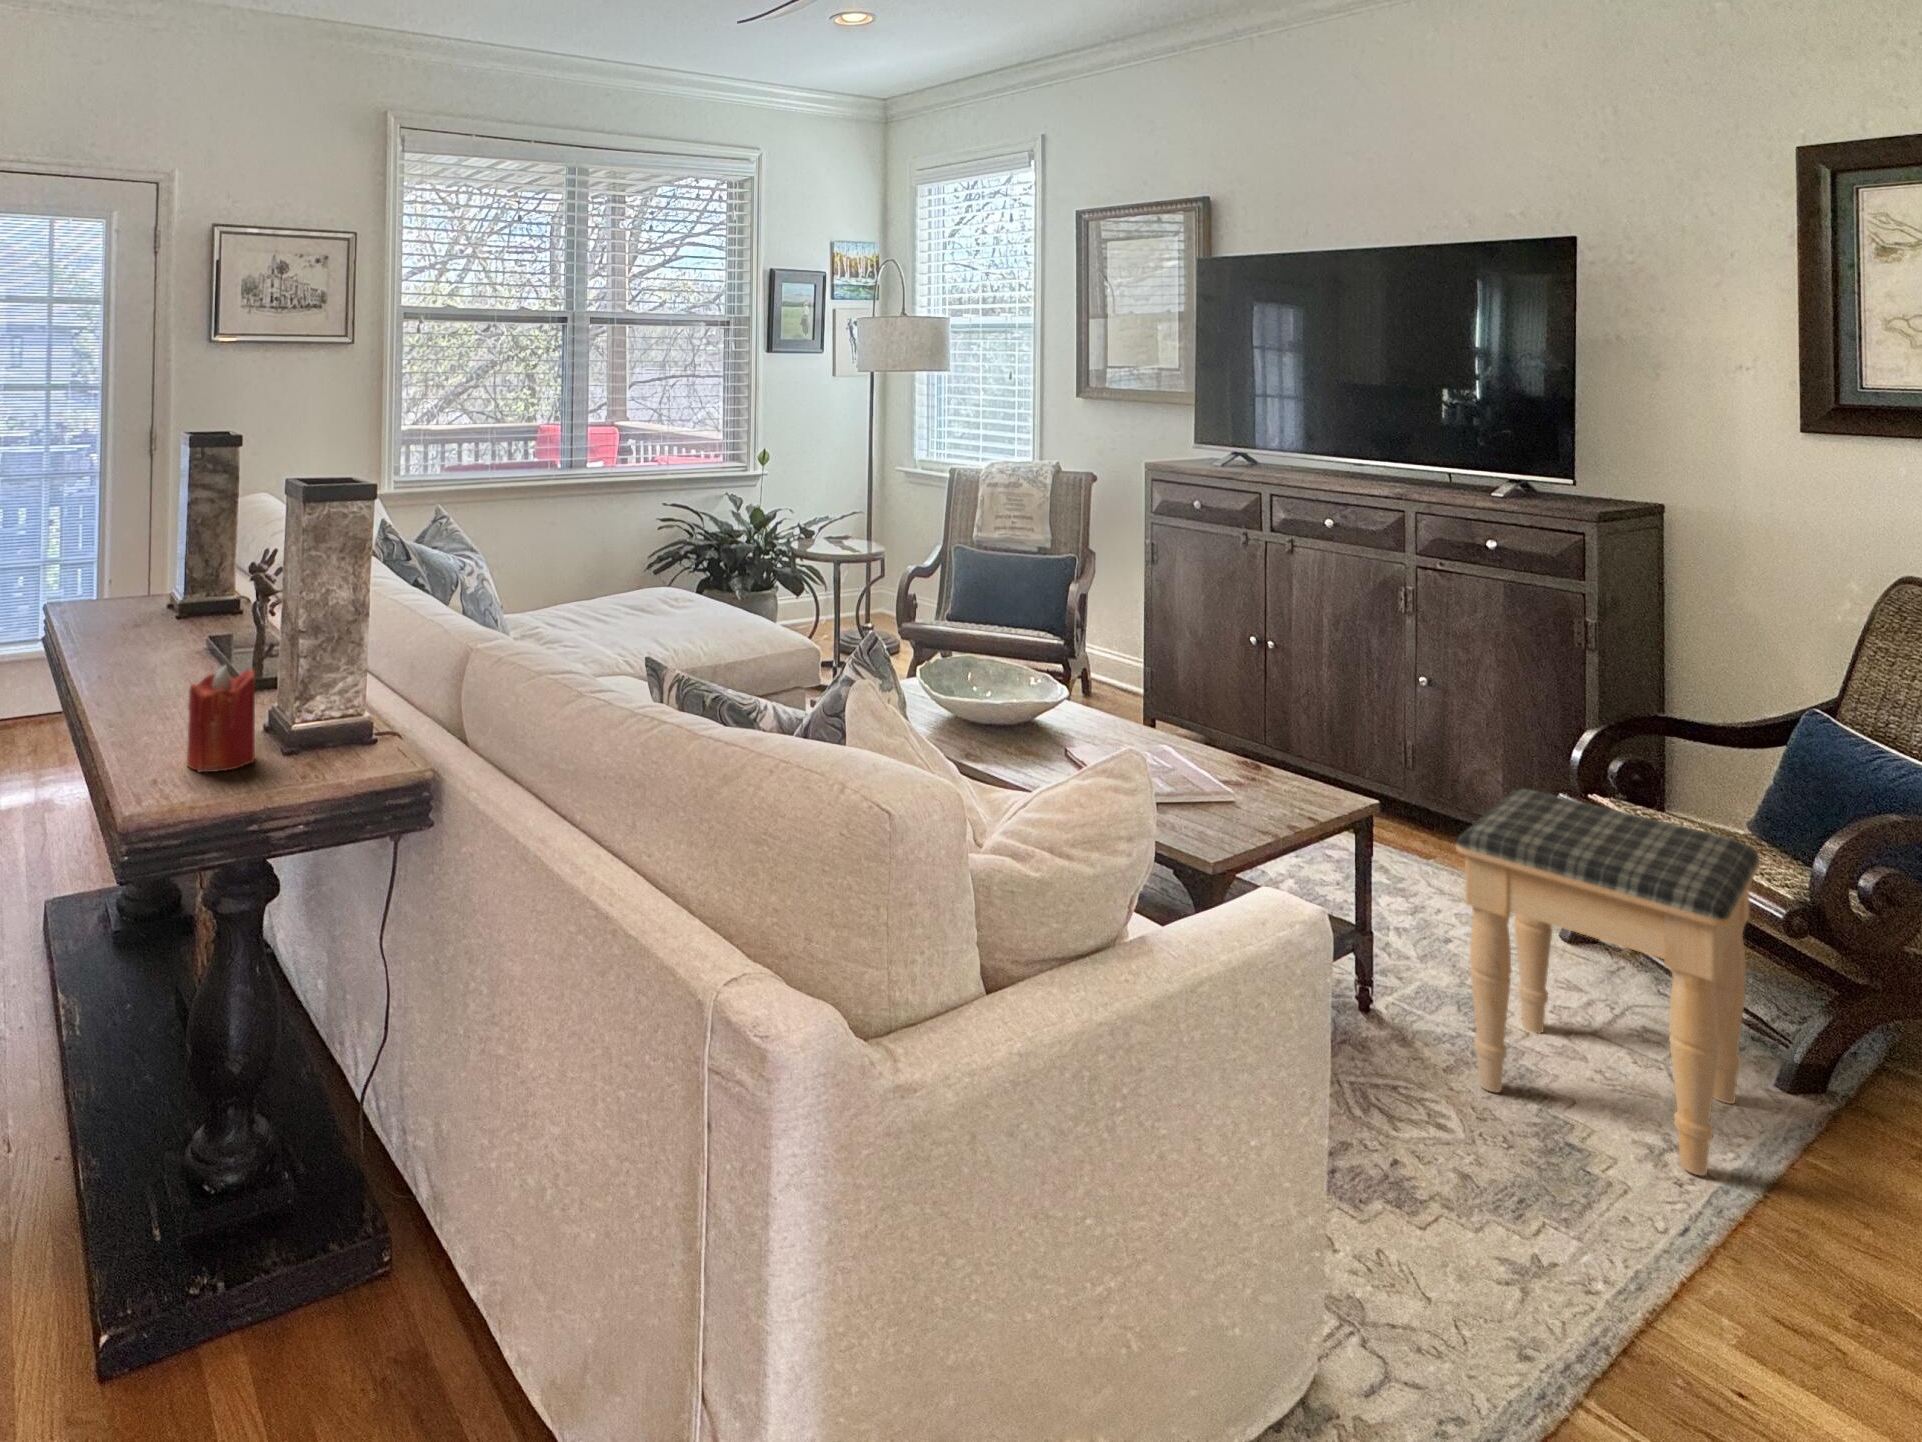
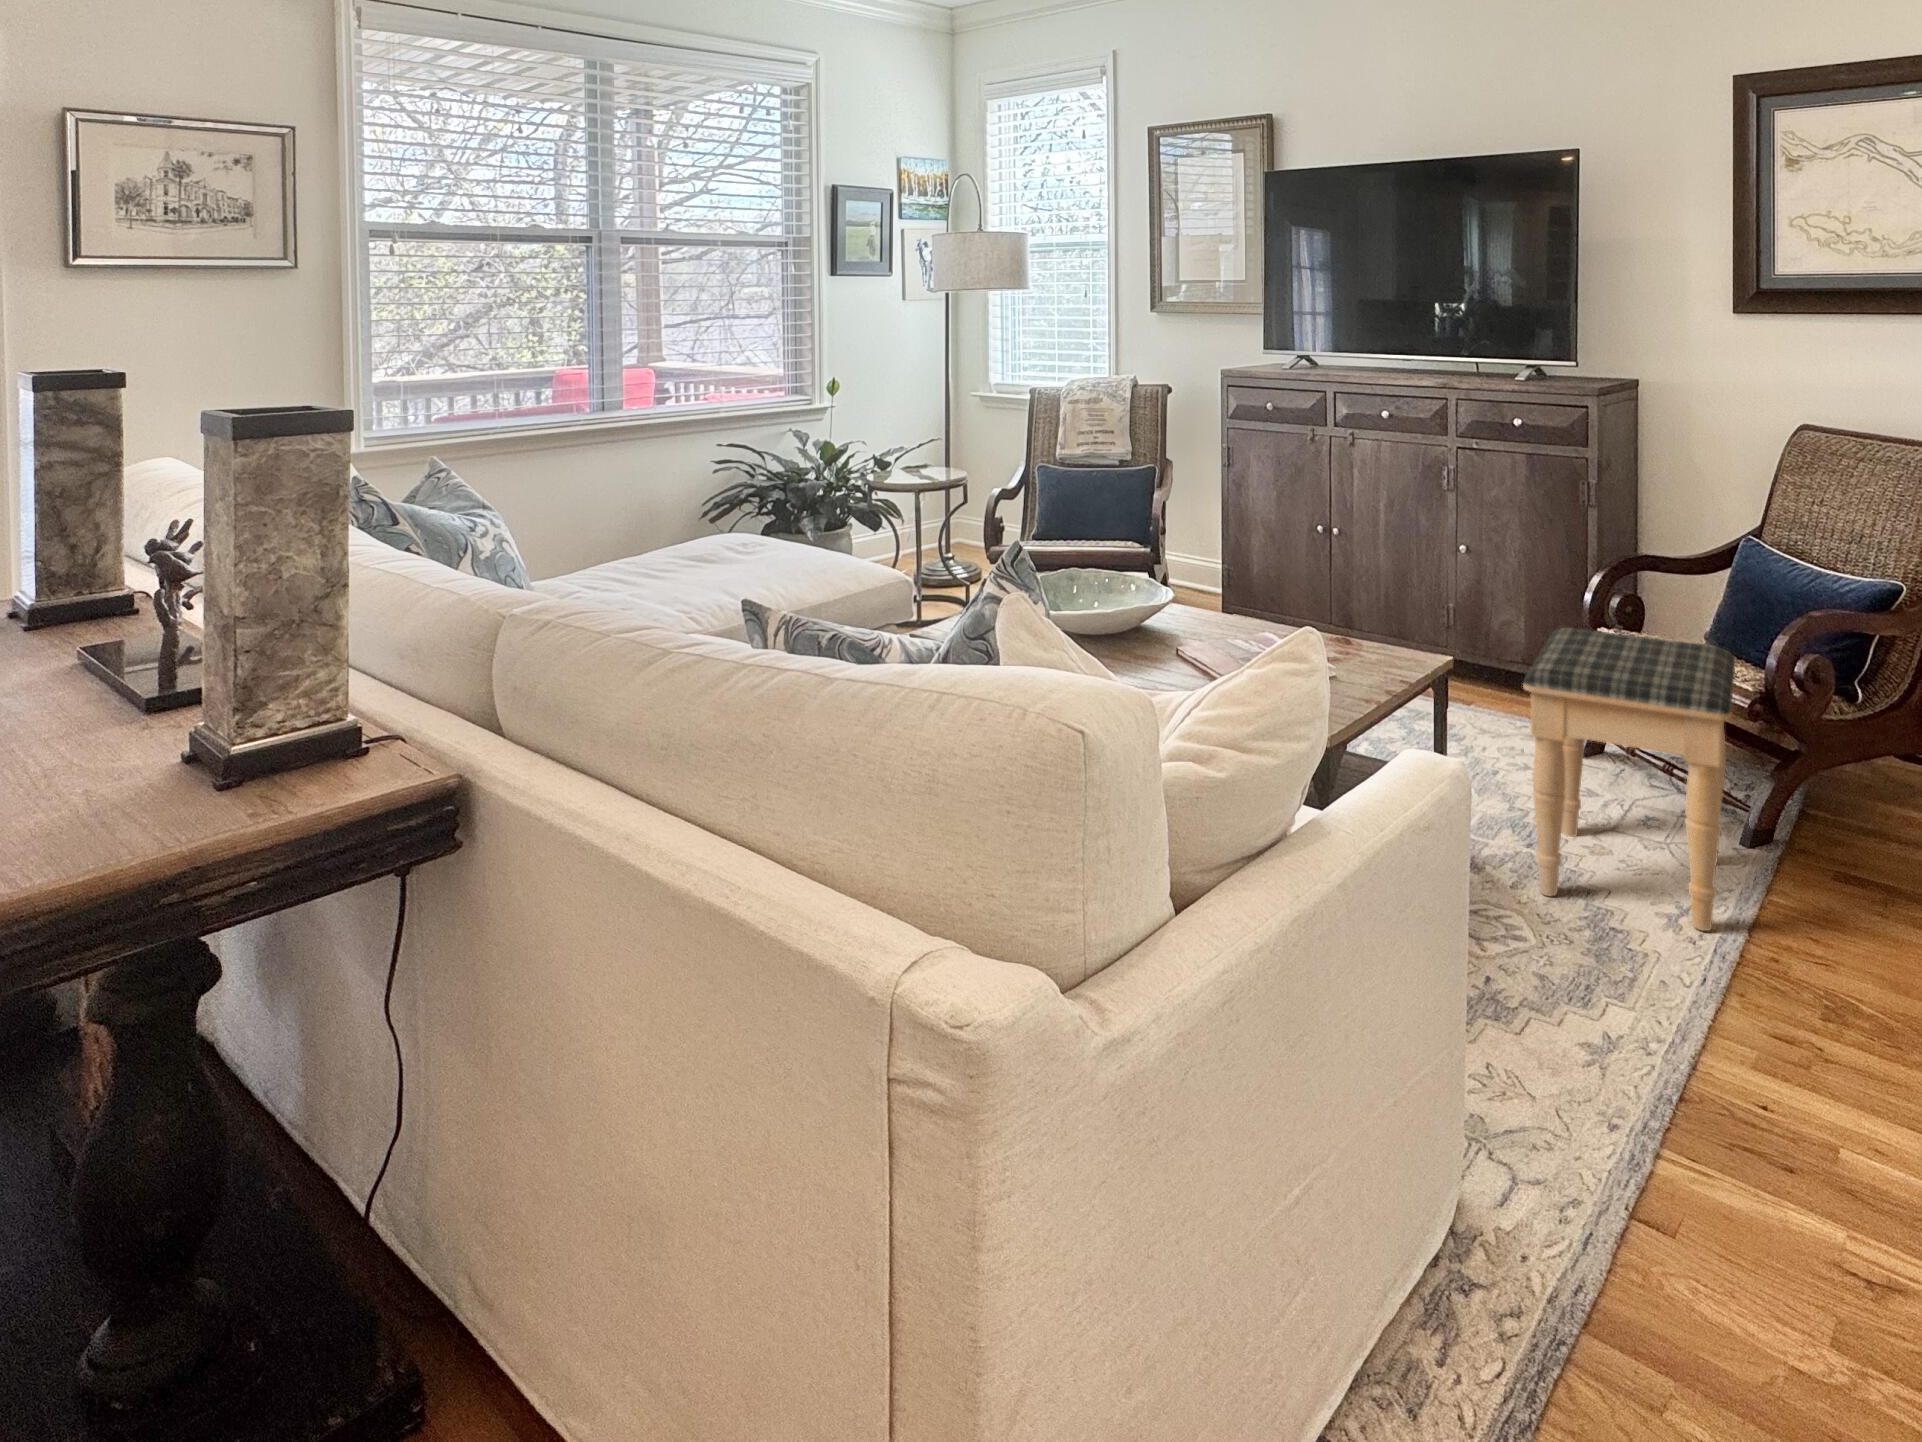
candle: present [187,666,255,772] -> none [28,677,156,840]

